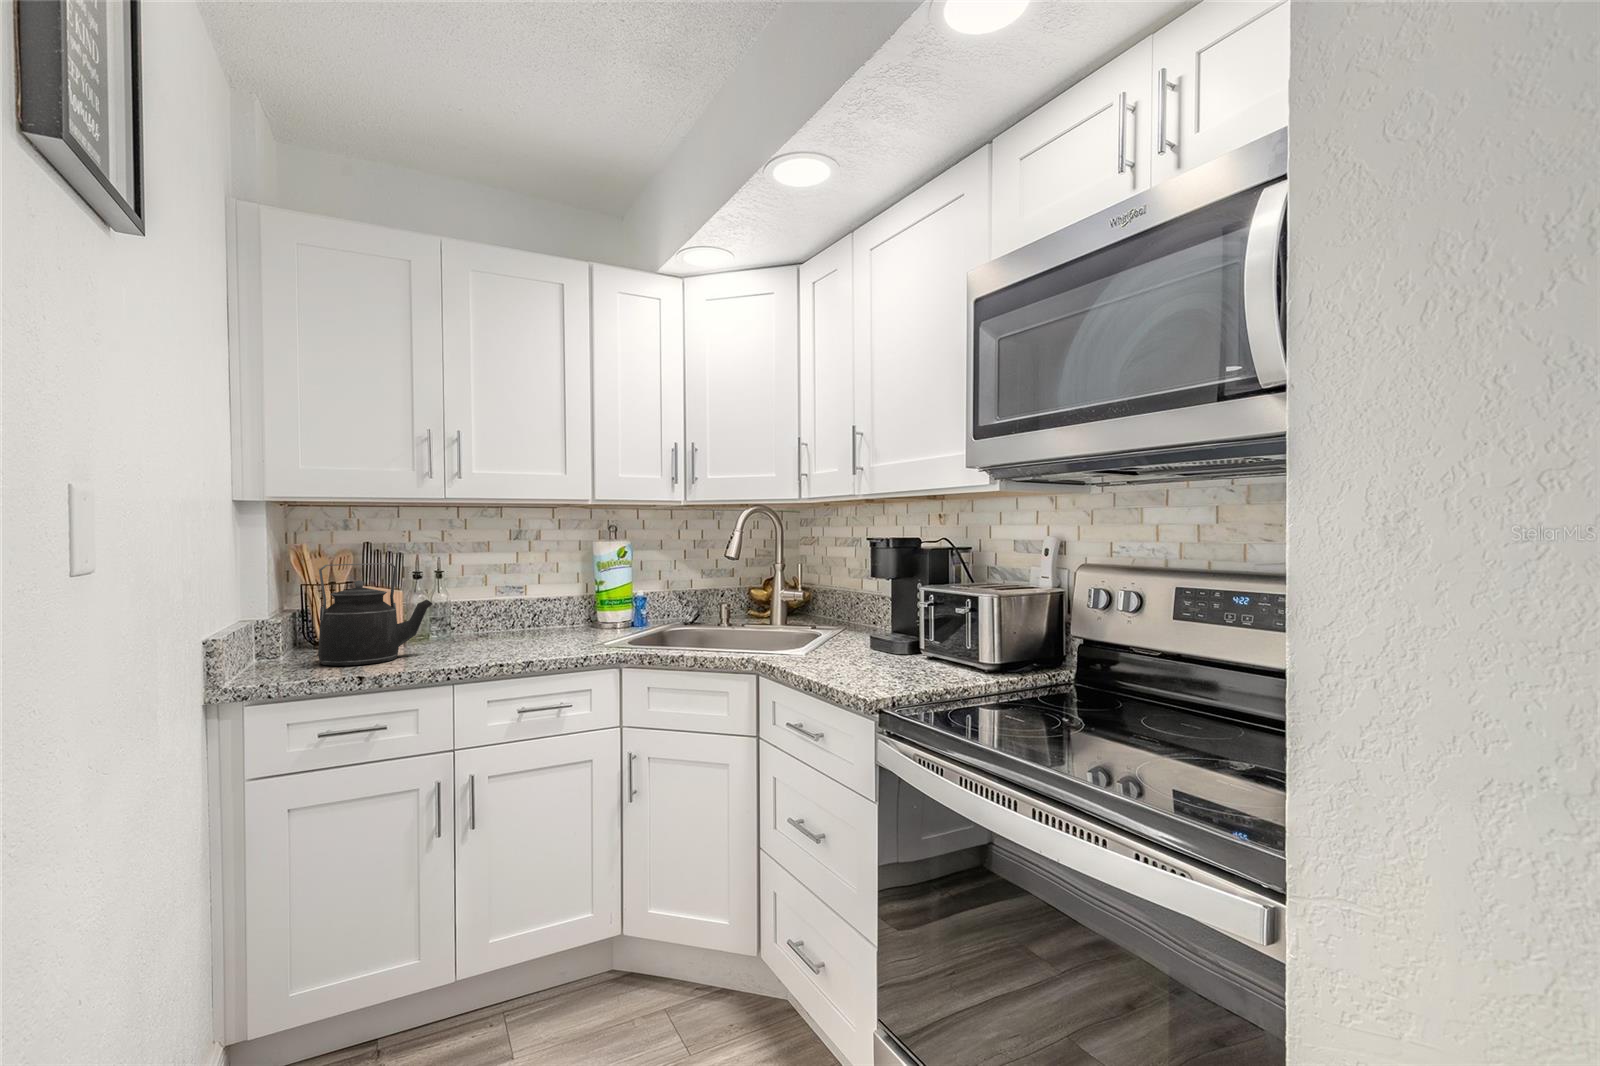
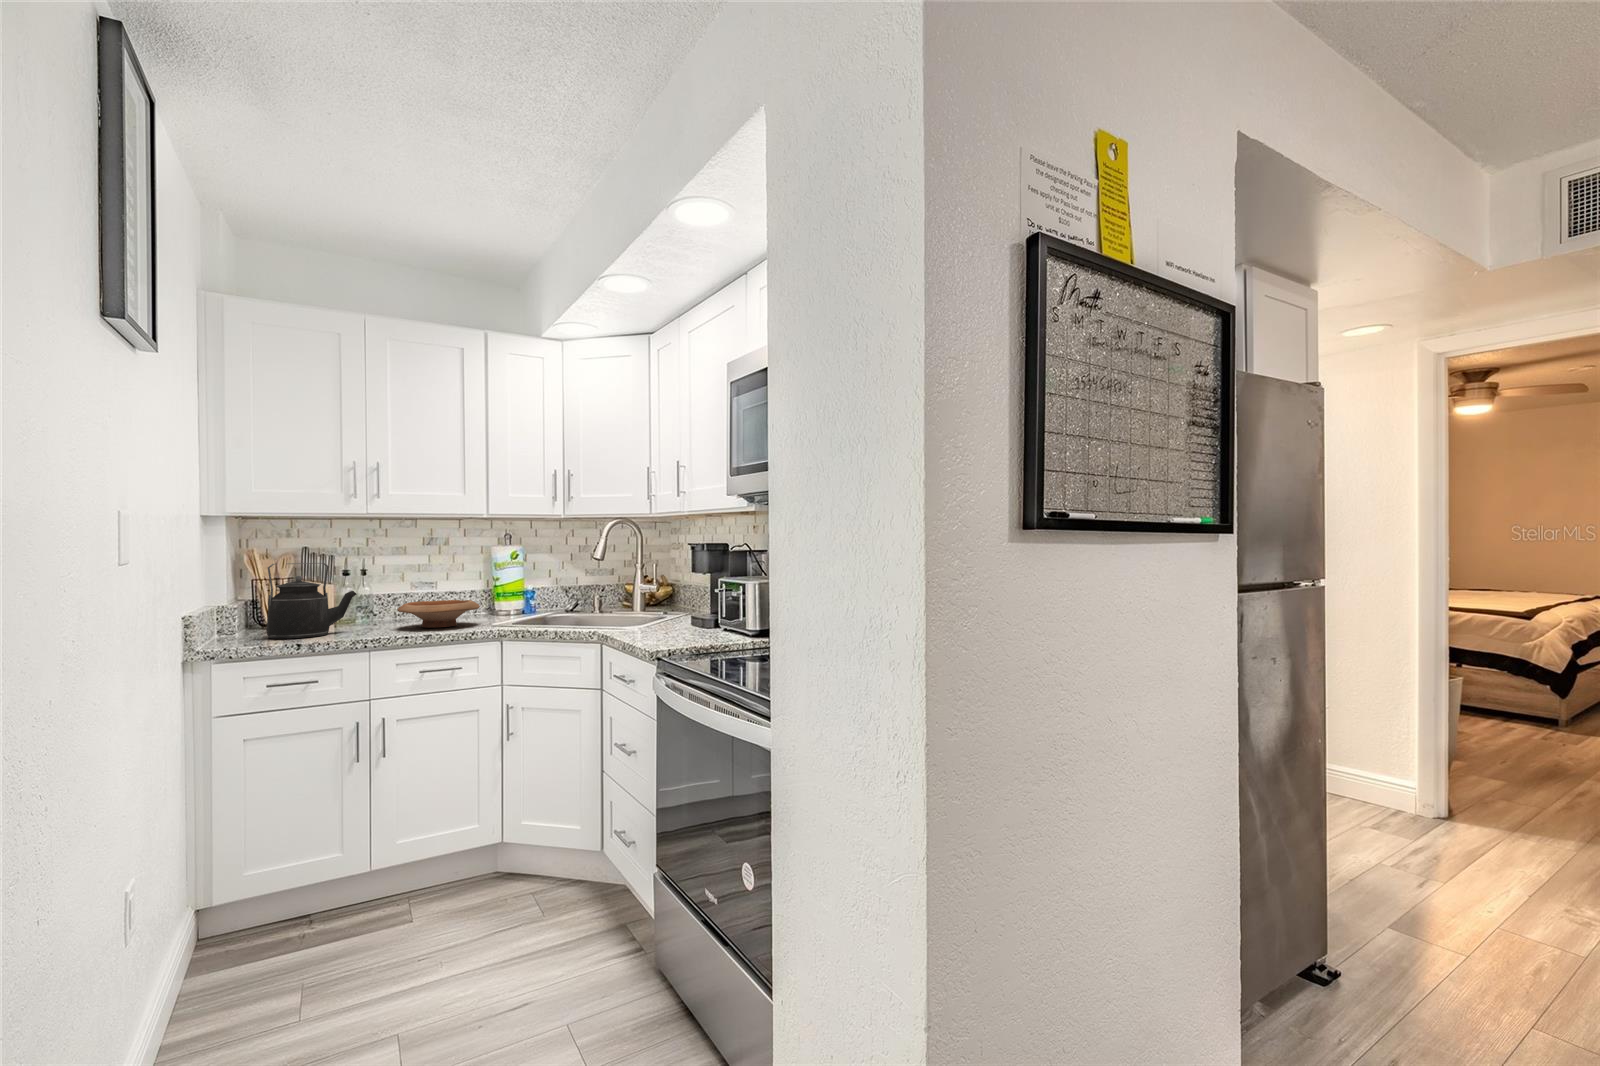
wooden bowl: none [484,611,587,648] -> present [397,600,480,628]

